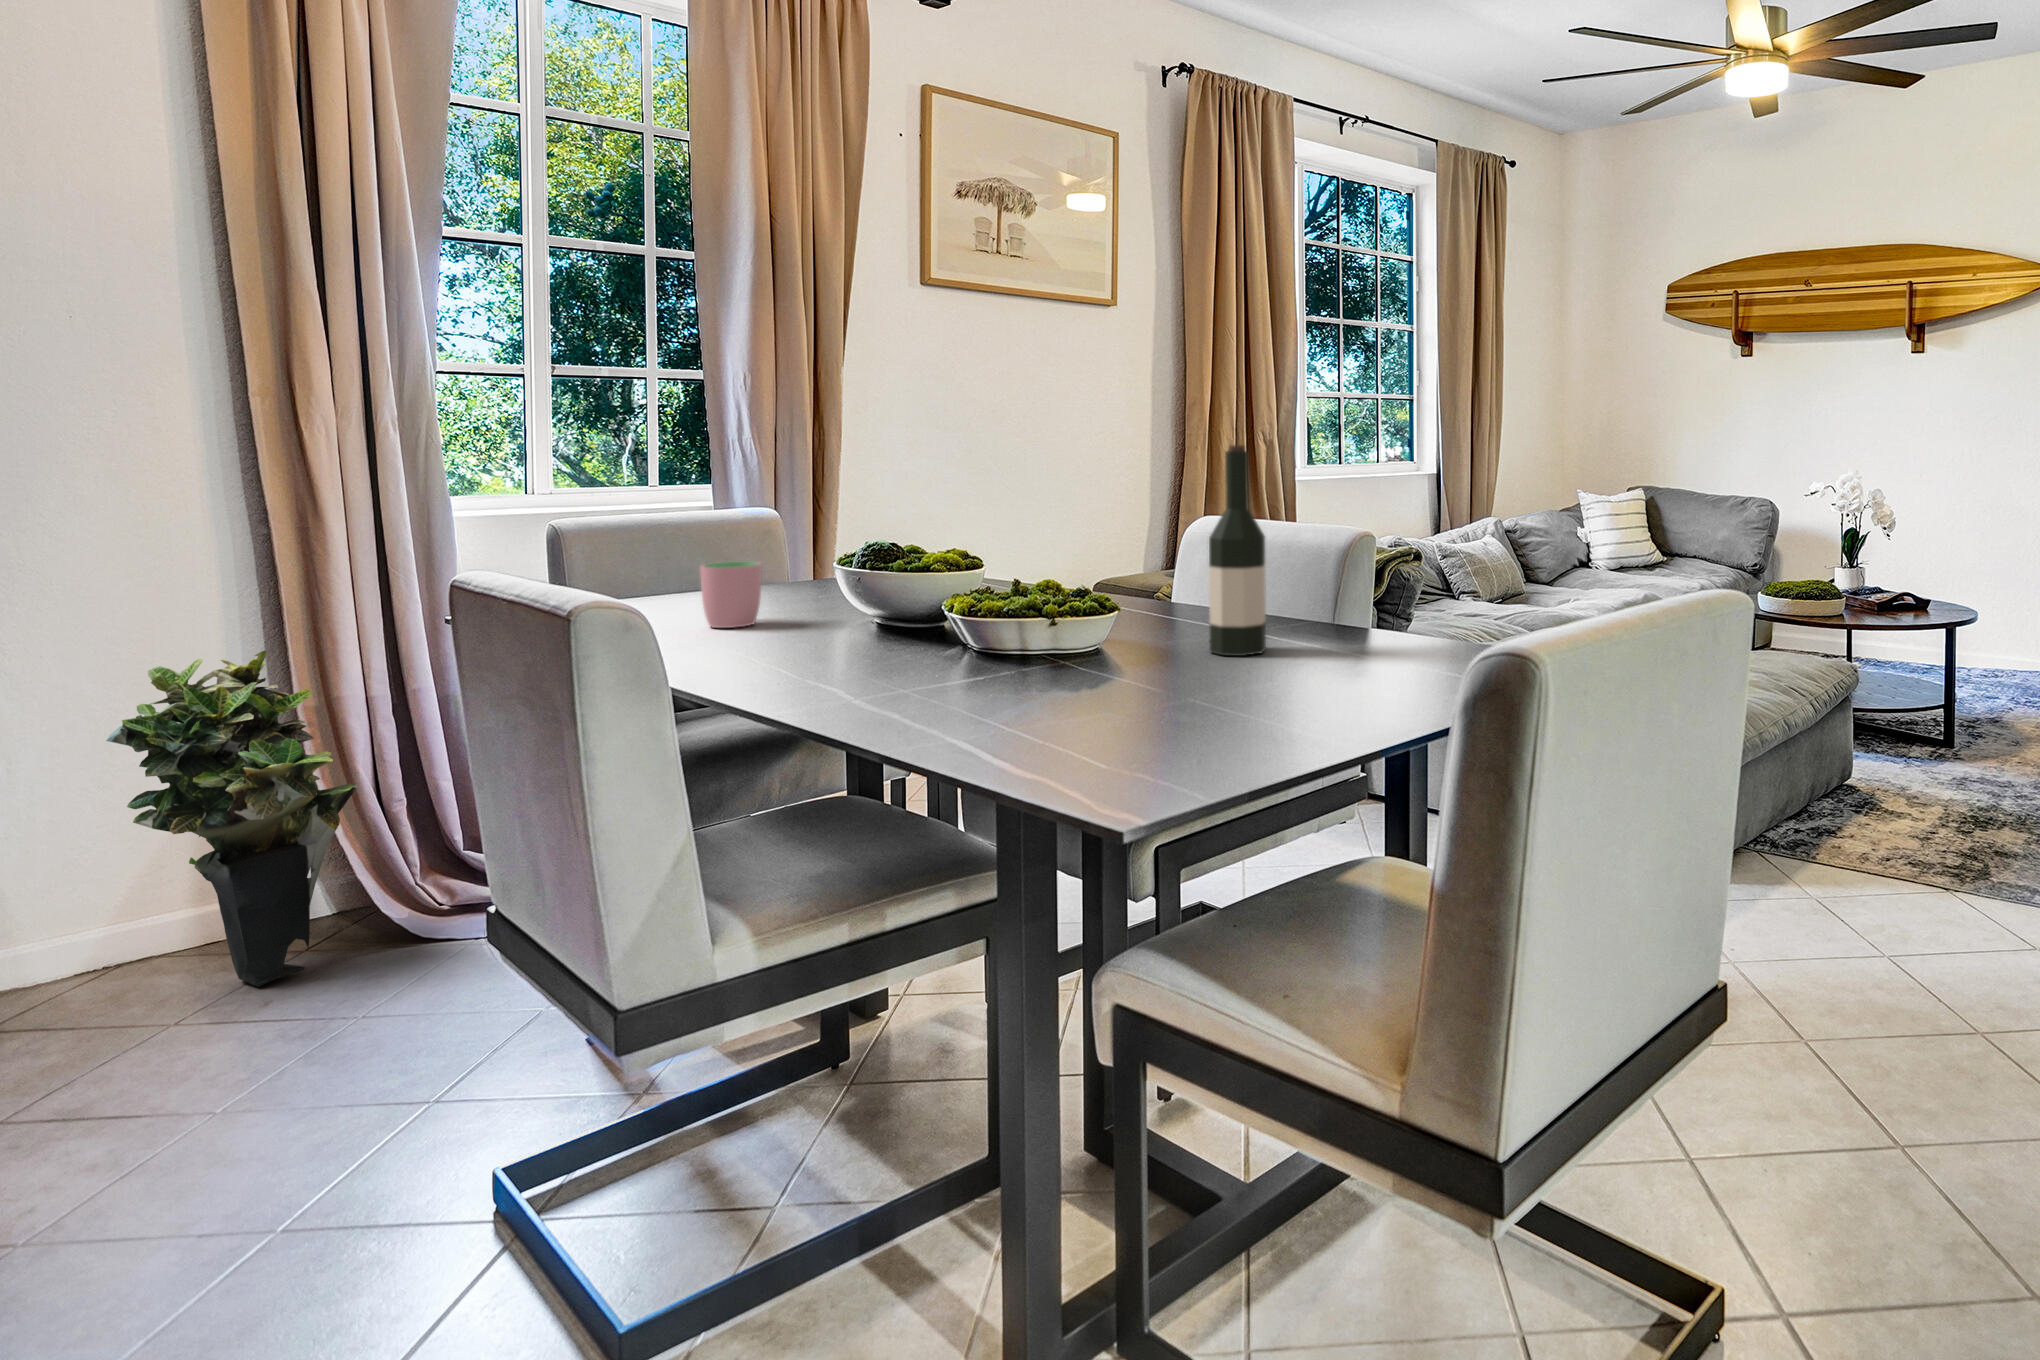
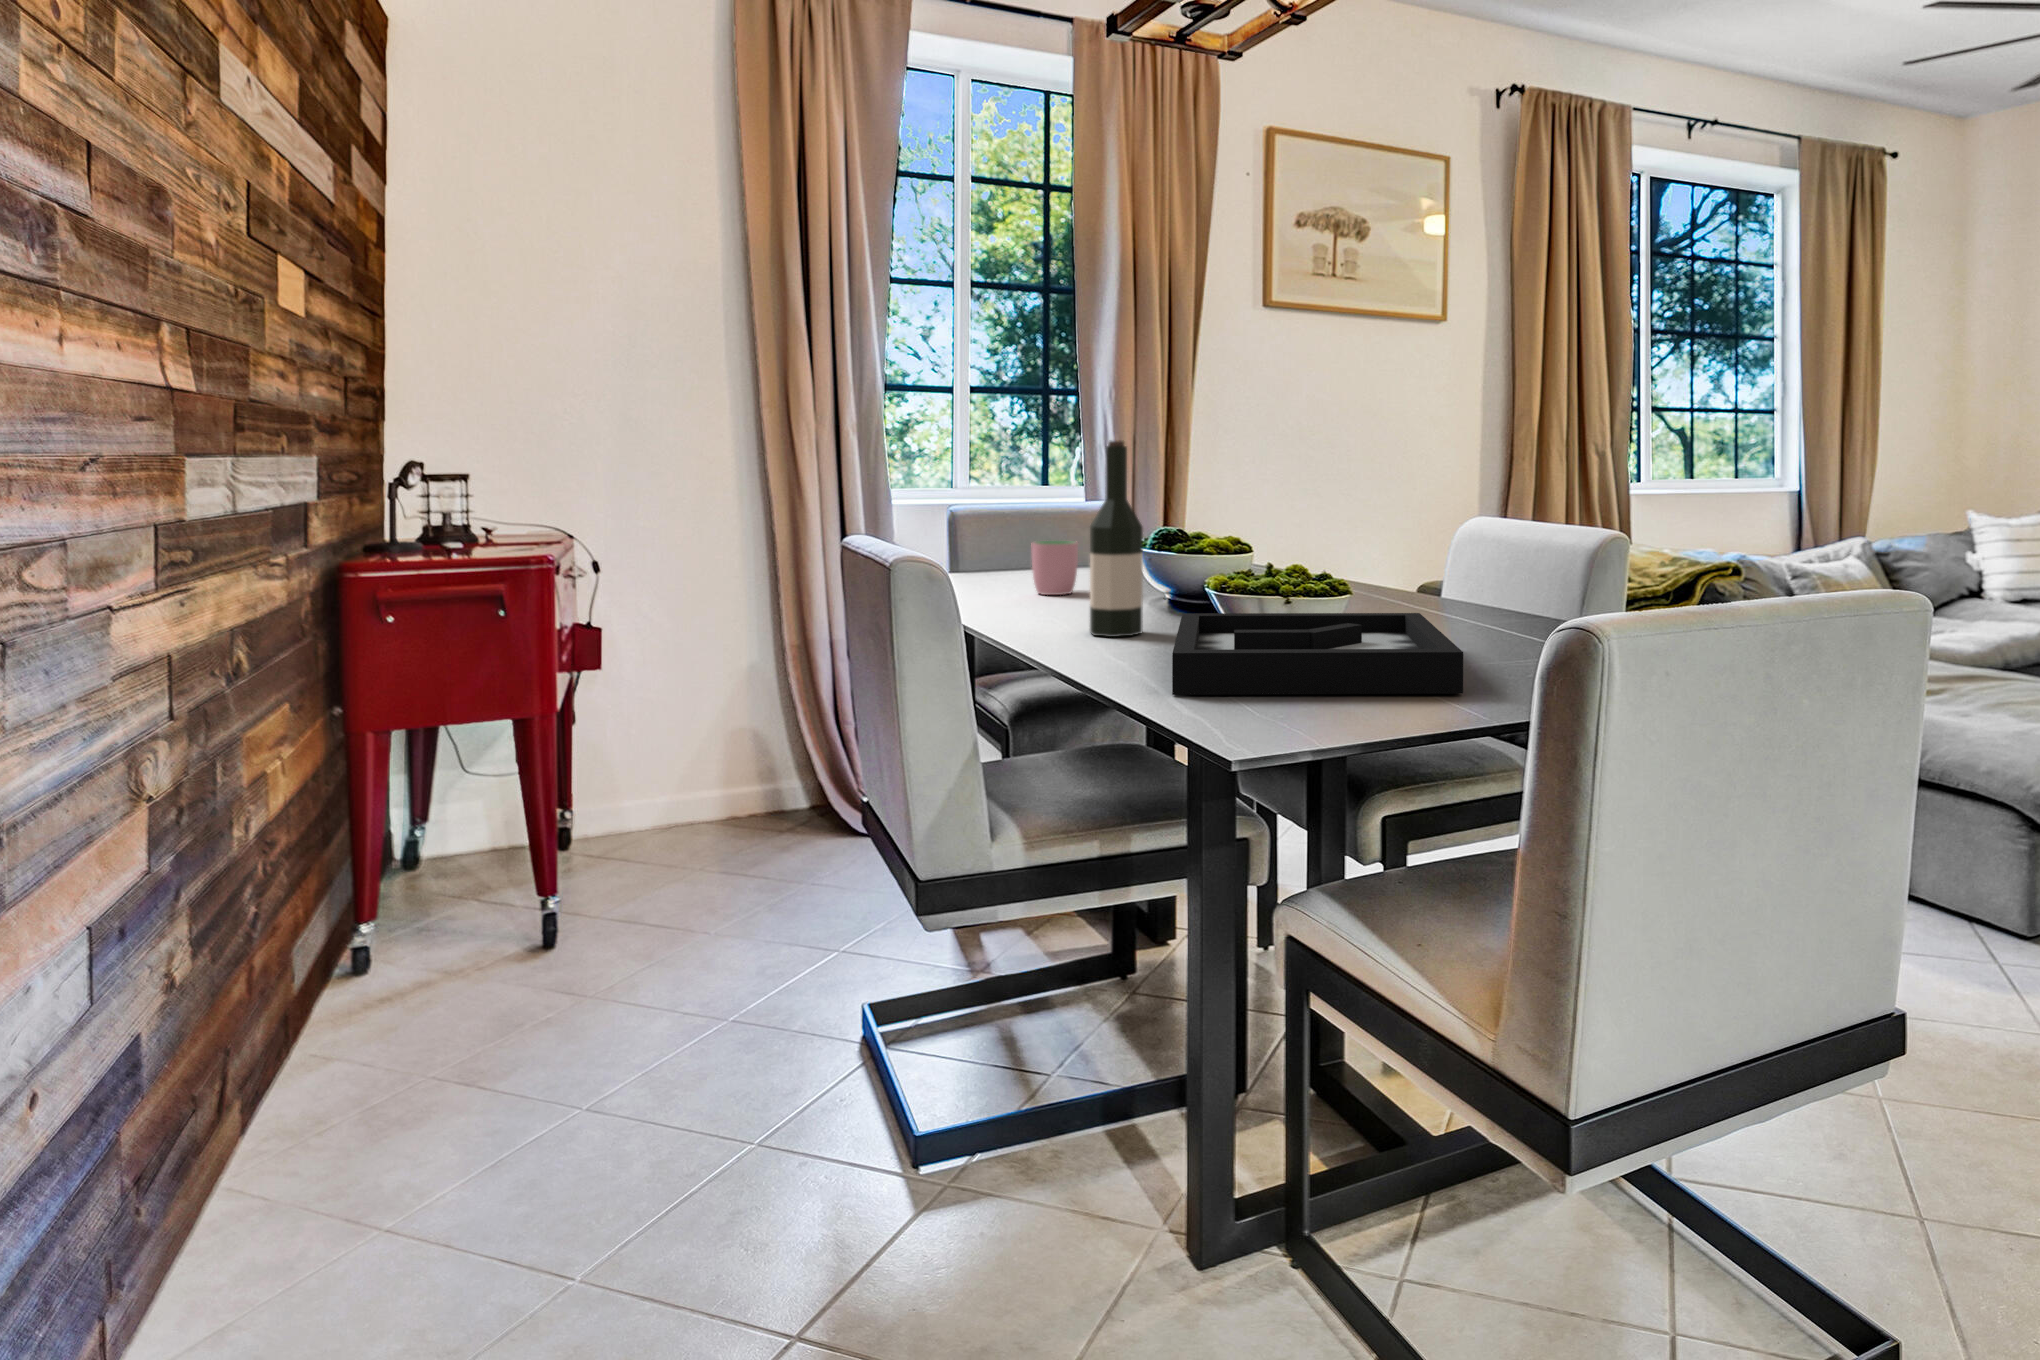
wine bottle: present [1209,445,1266,656] -> present [1090,441,1143,637]
decorative tray: none [945,629,1304,752] -> present [1172,613,1463,695]
potted plant: present [106,650,358,987] -> none [663,599,818,855]

